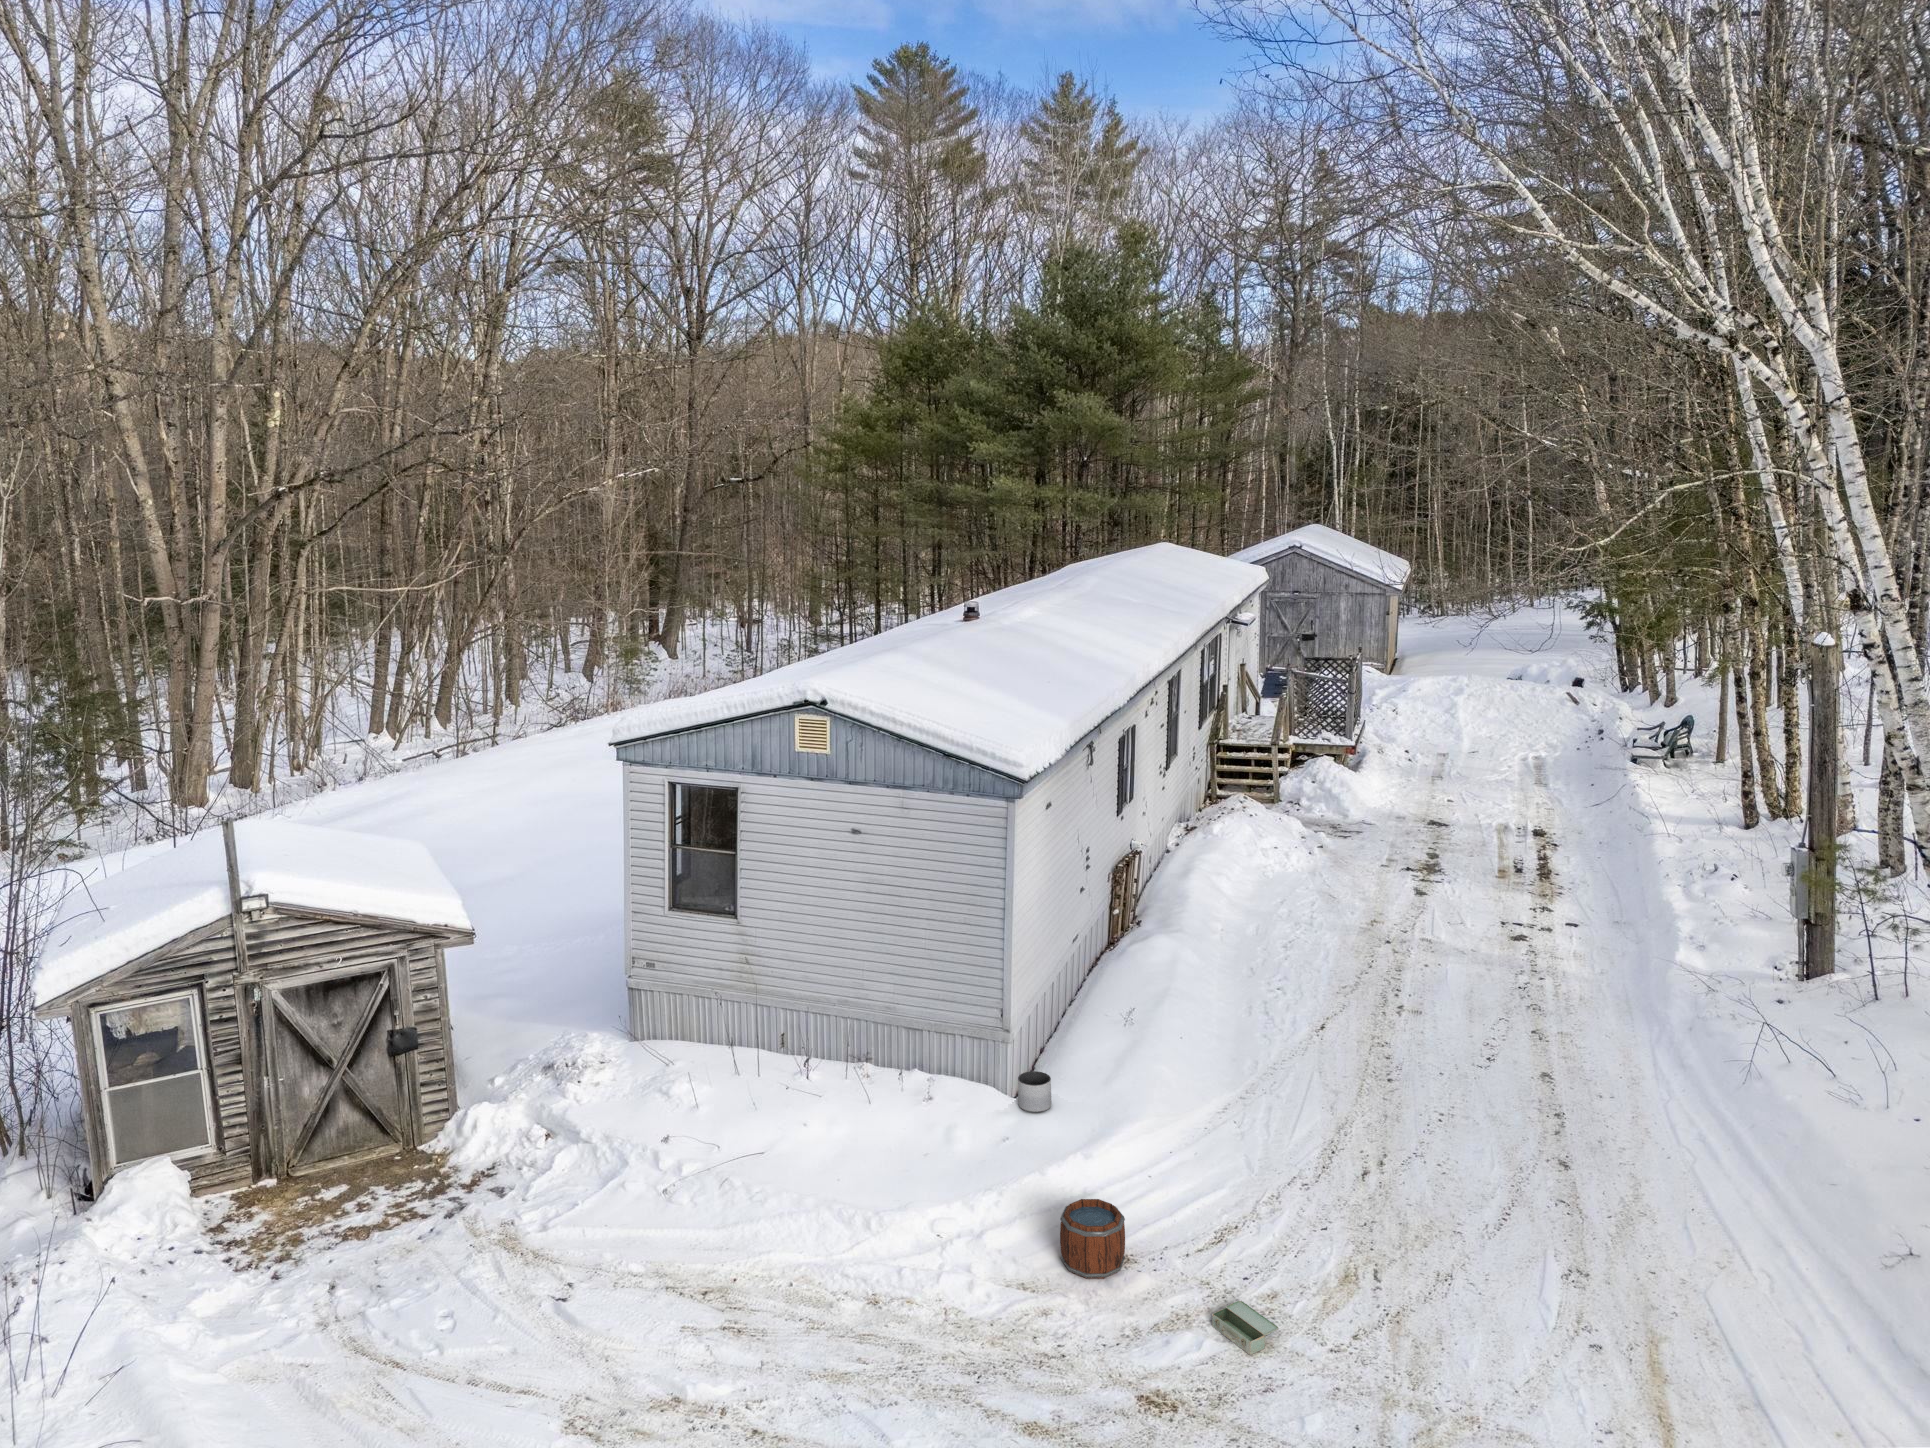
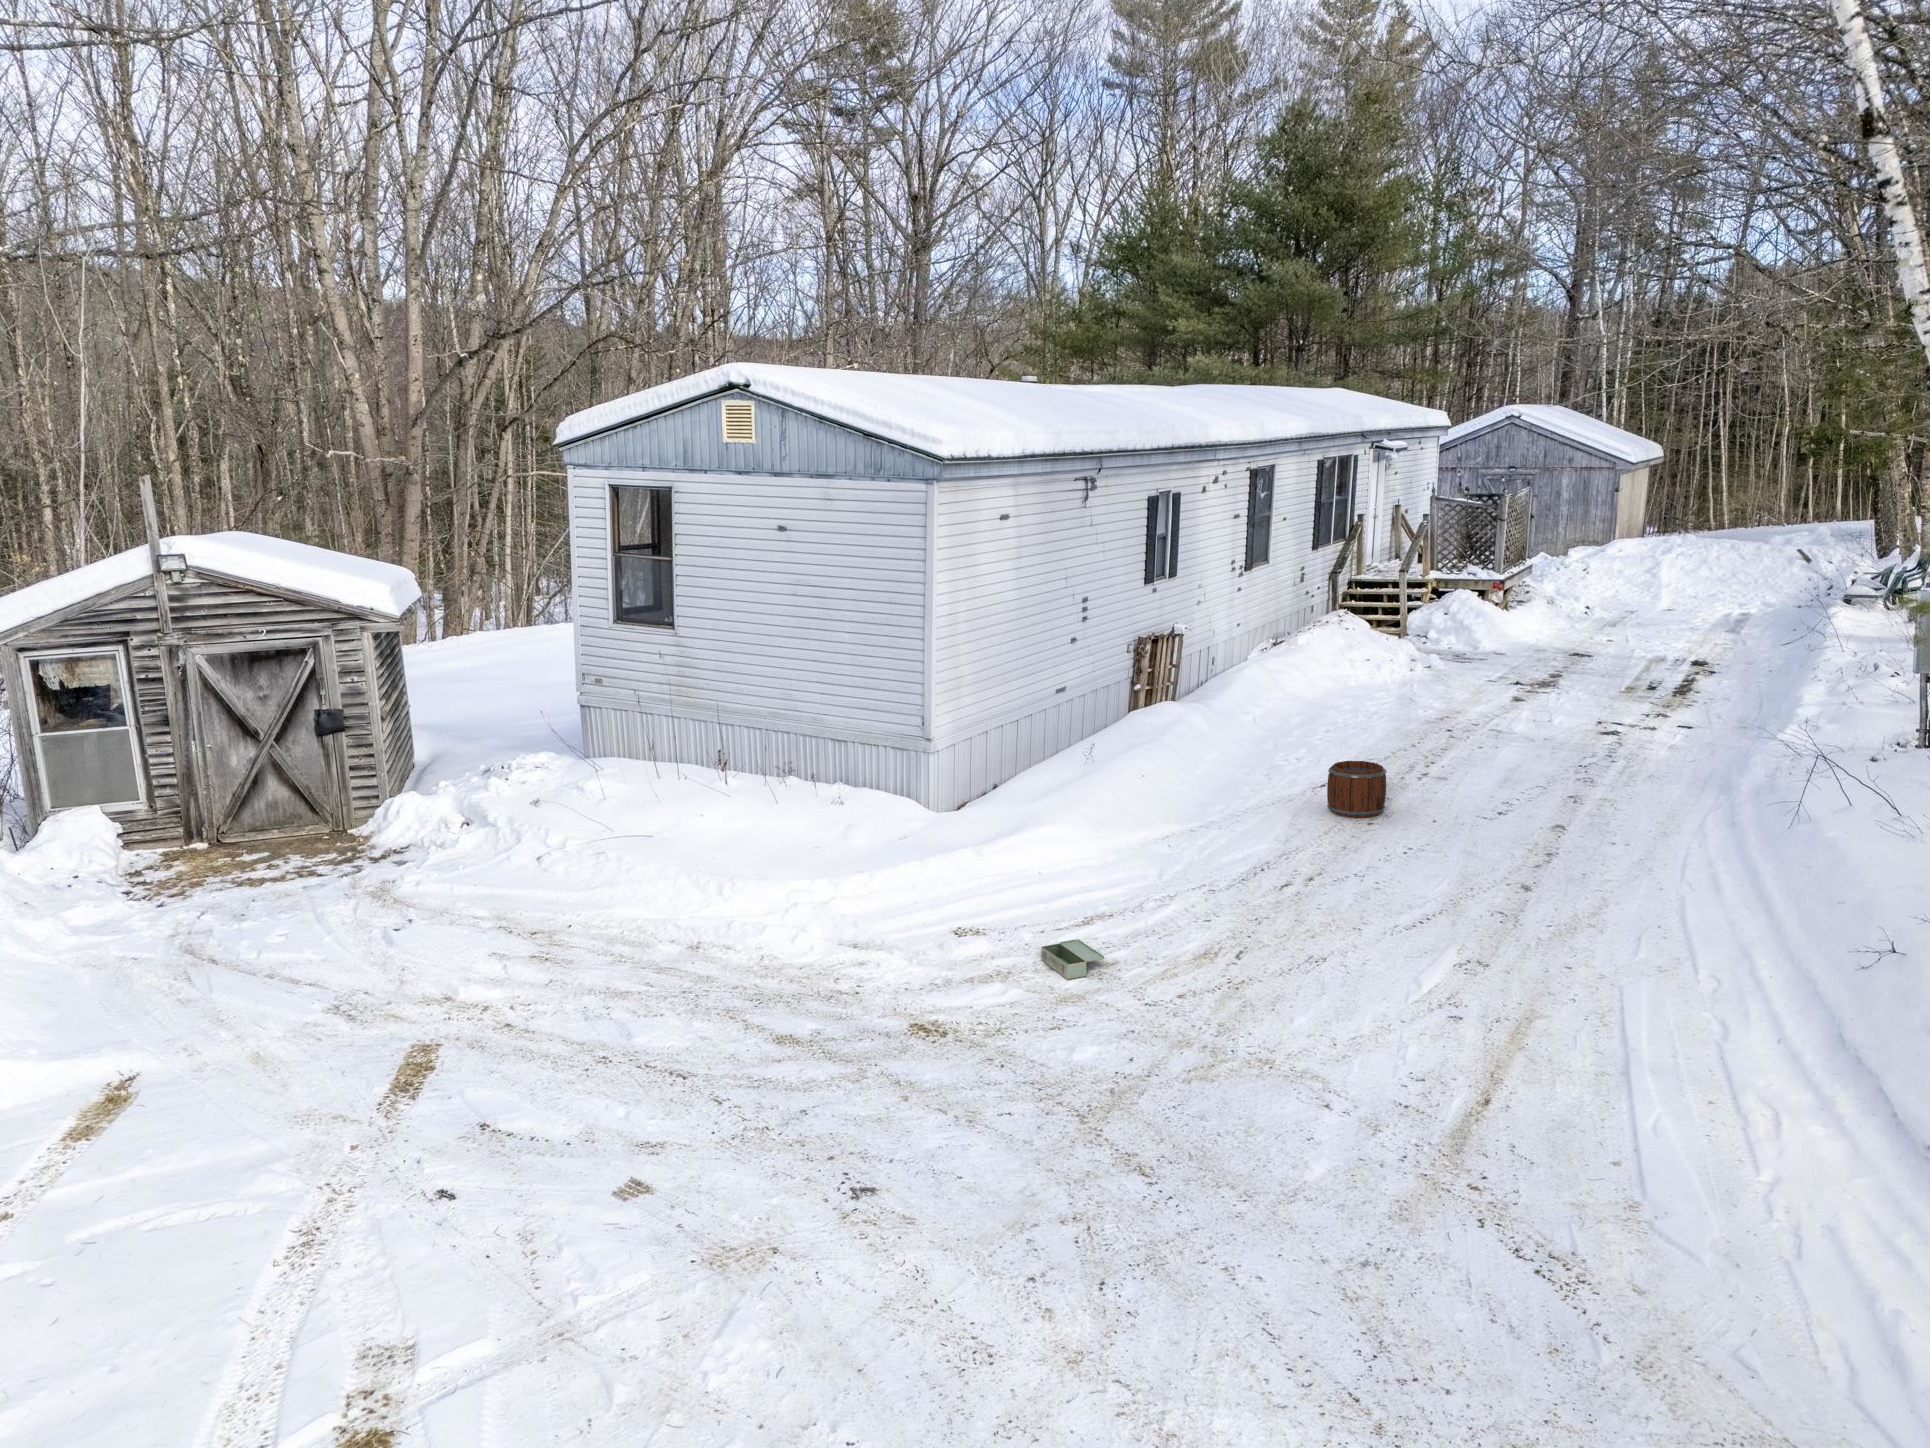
planter: present [1018,1071,1052,1113] -> none [944,783,980,822]
bucket: present [1060,1199,1125,1279] -> present [1327,761,1387,817]

